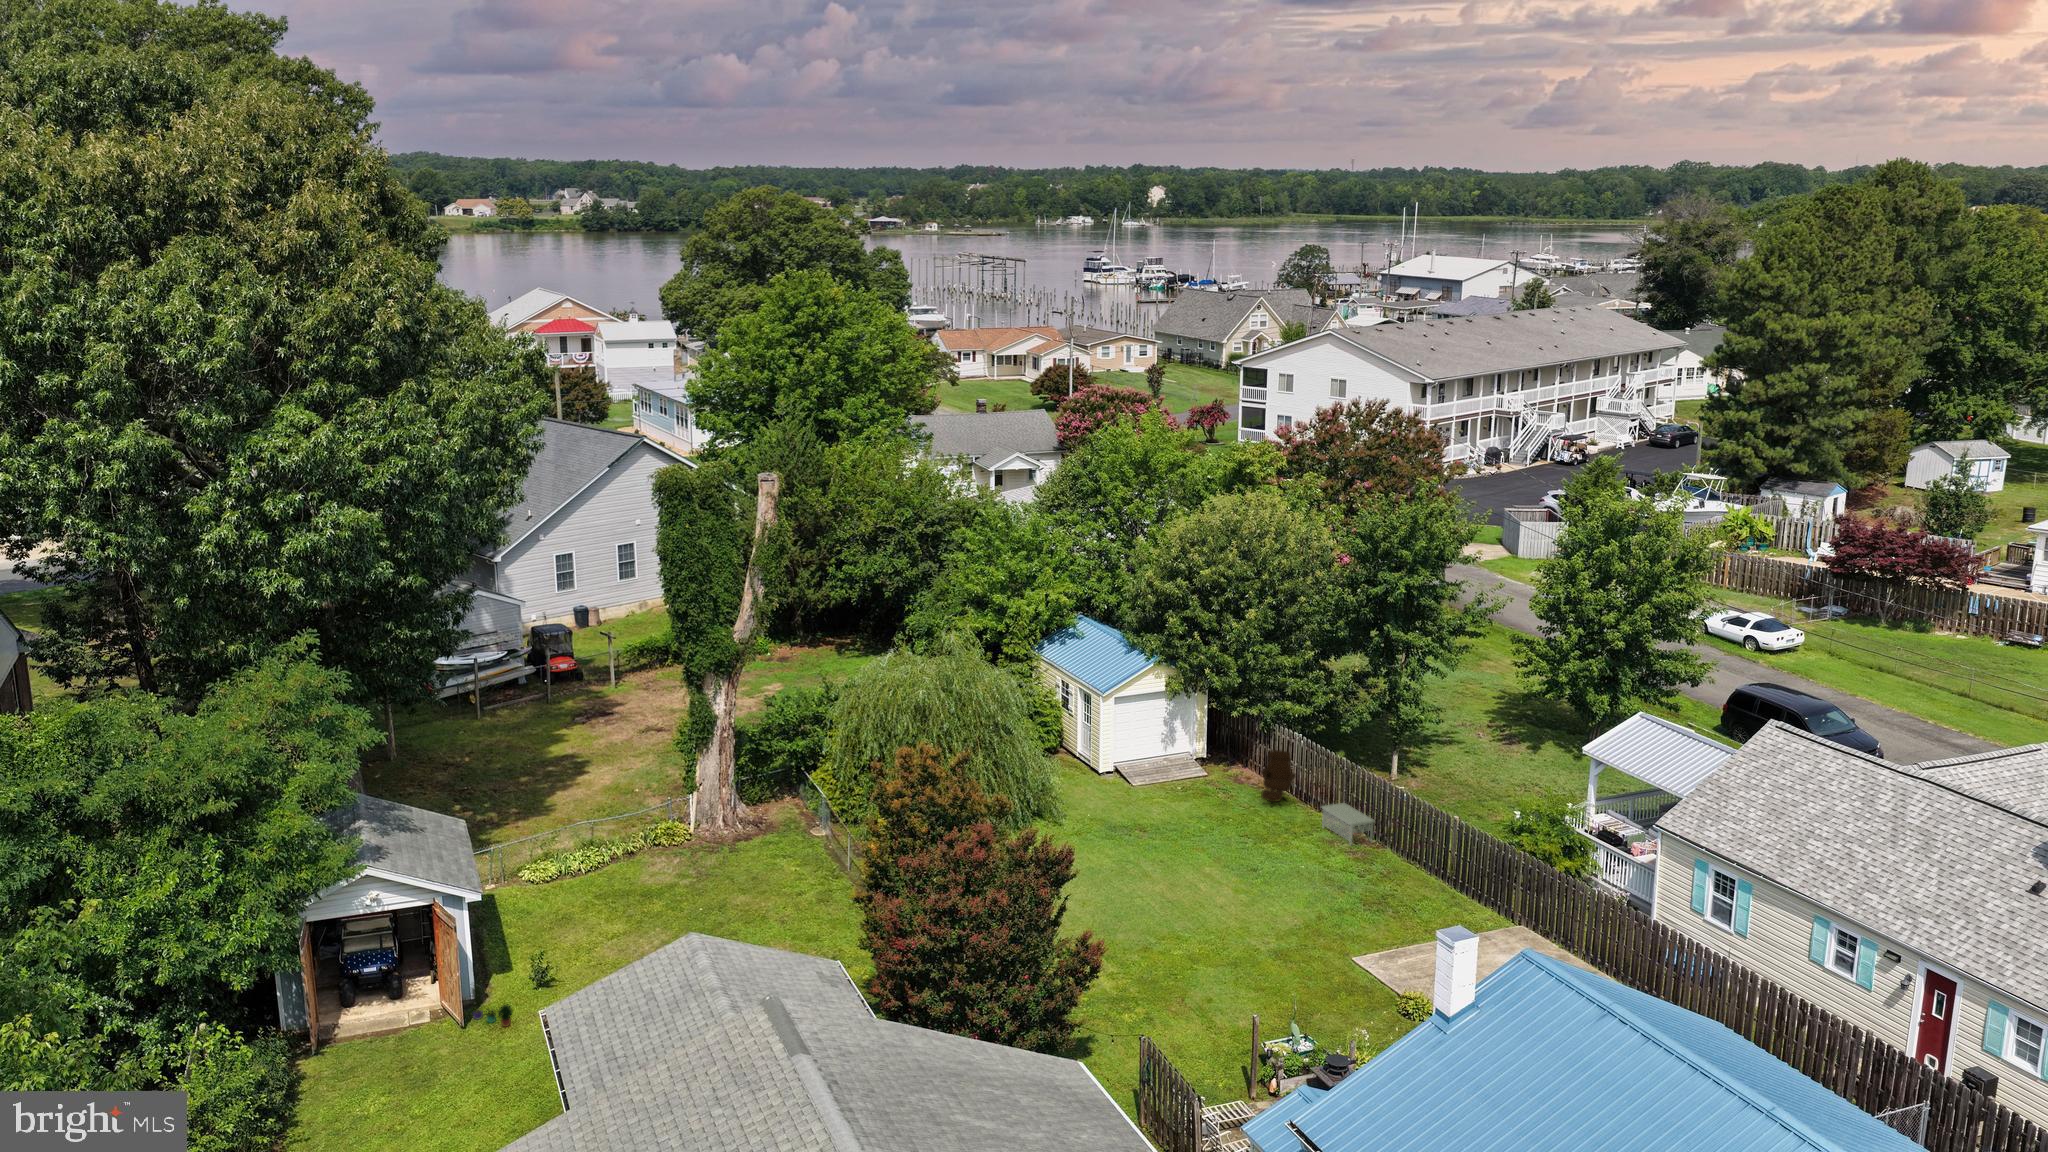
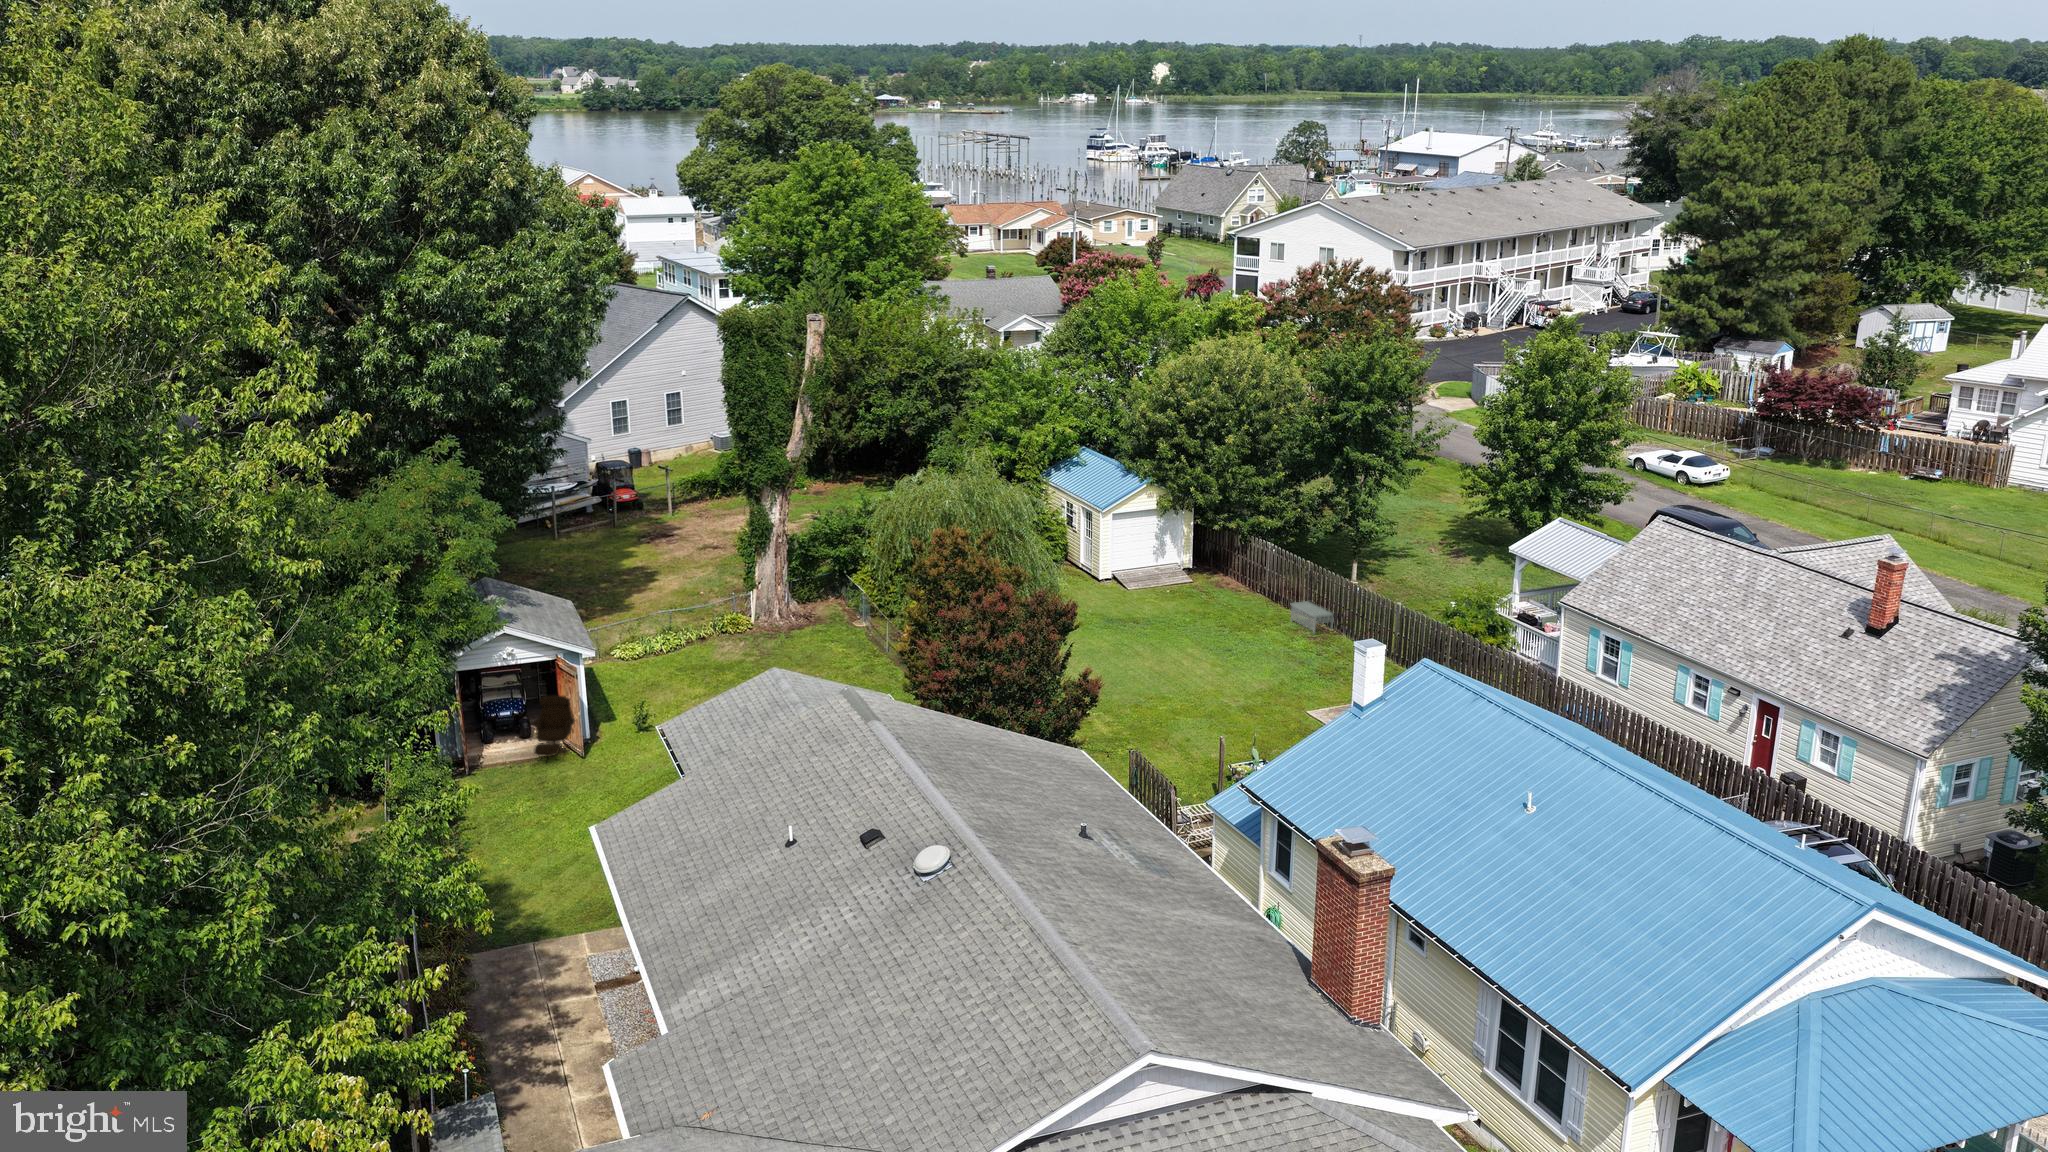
lounge chair: present [1261,750,1296,806] -> present [533,695,575,758]
potted plant: present [470,983,512,1027] -> none [593,720,629,755]

